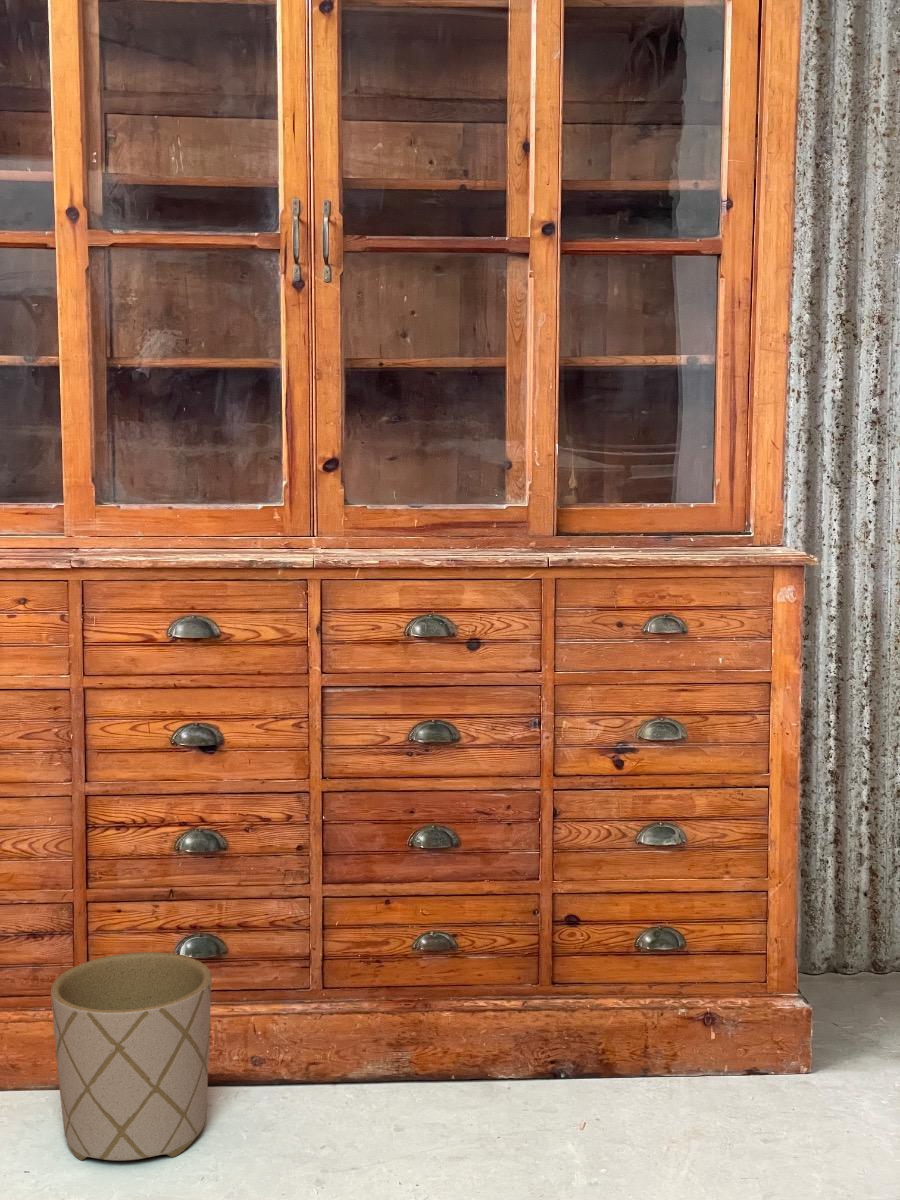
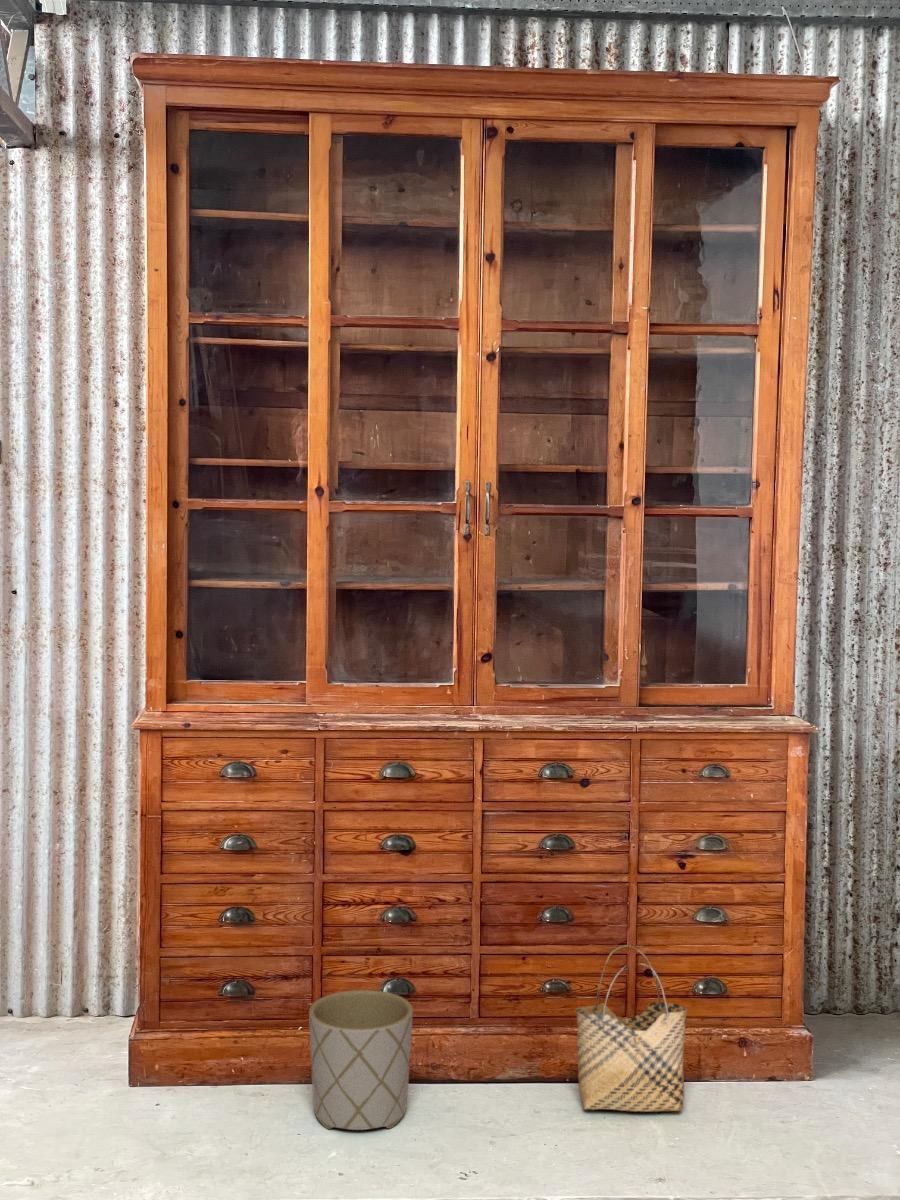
woven basket: none [456,879,623,1121] -> present [575,945,687,1112]

